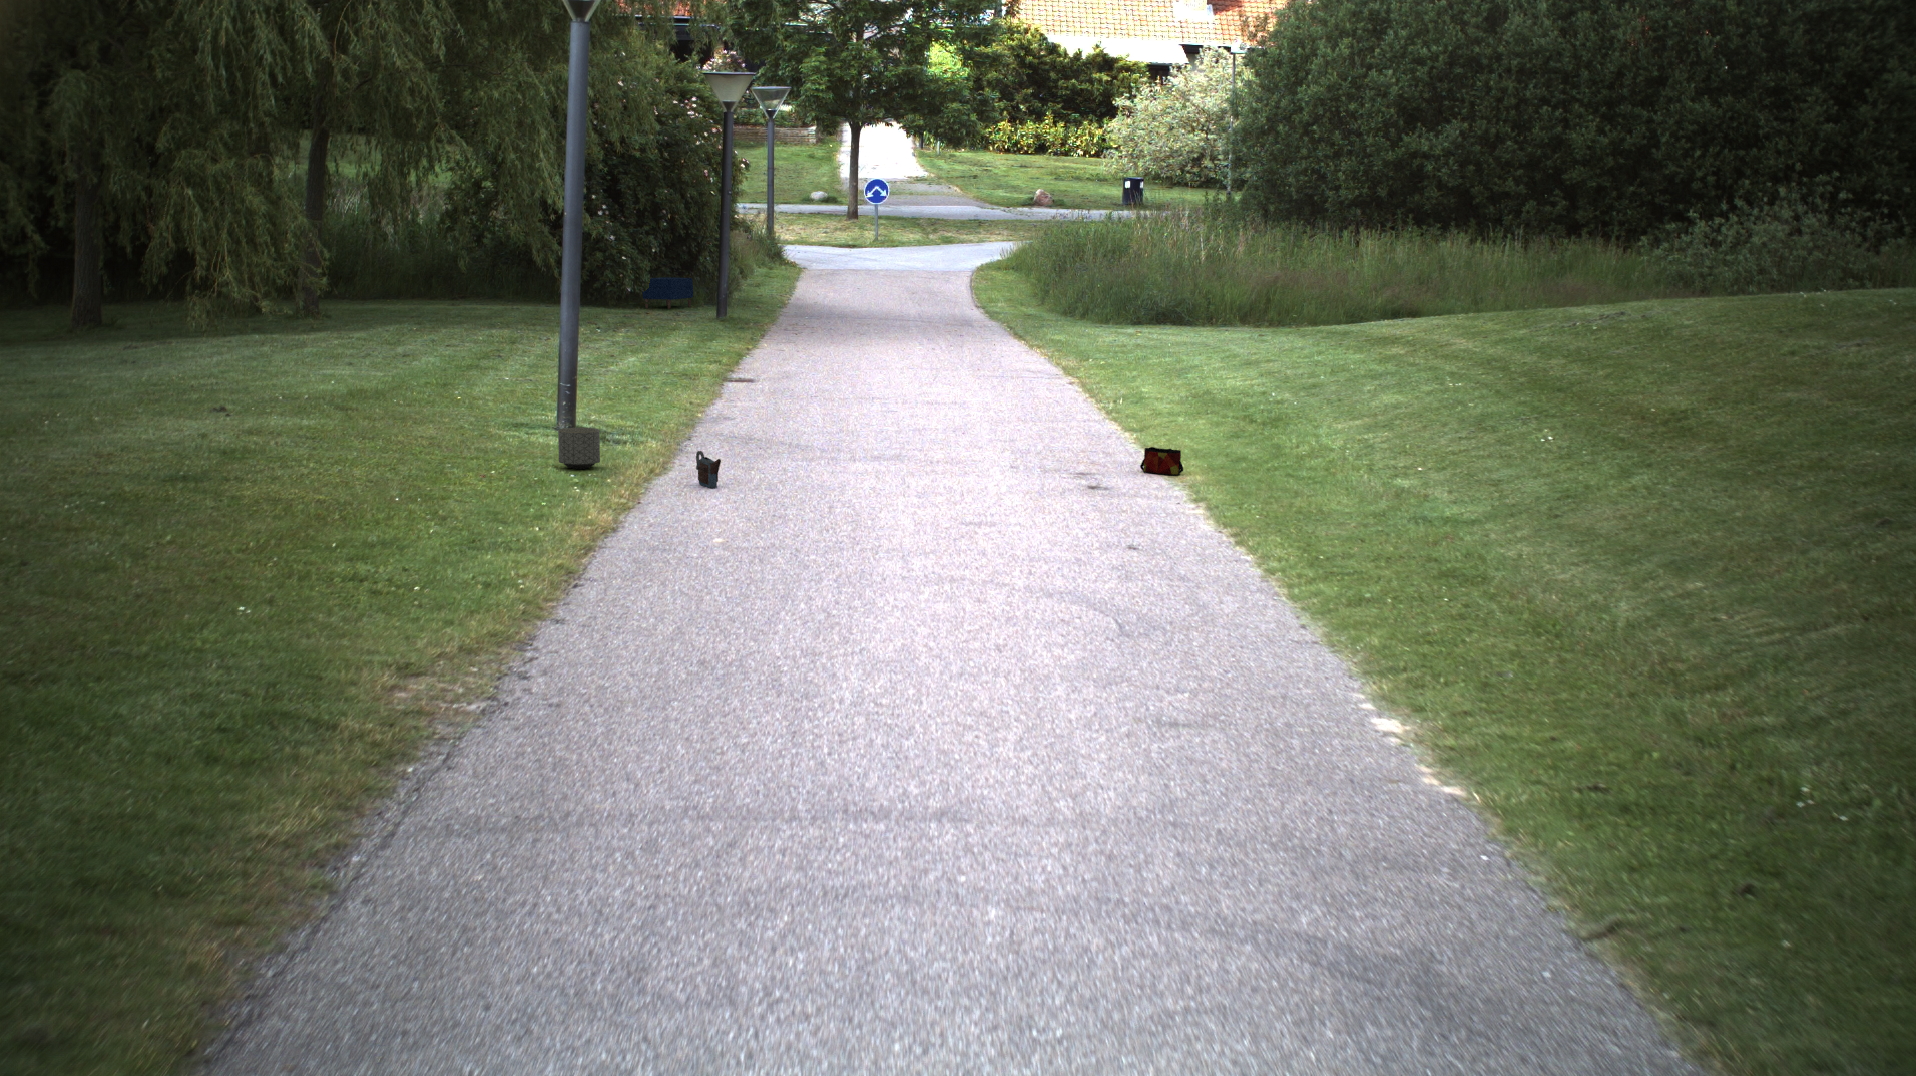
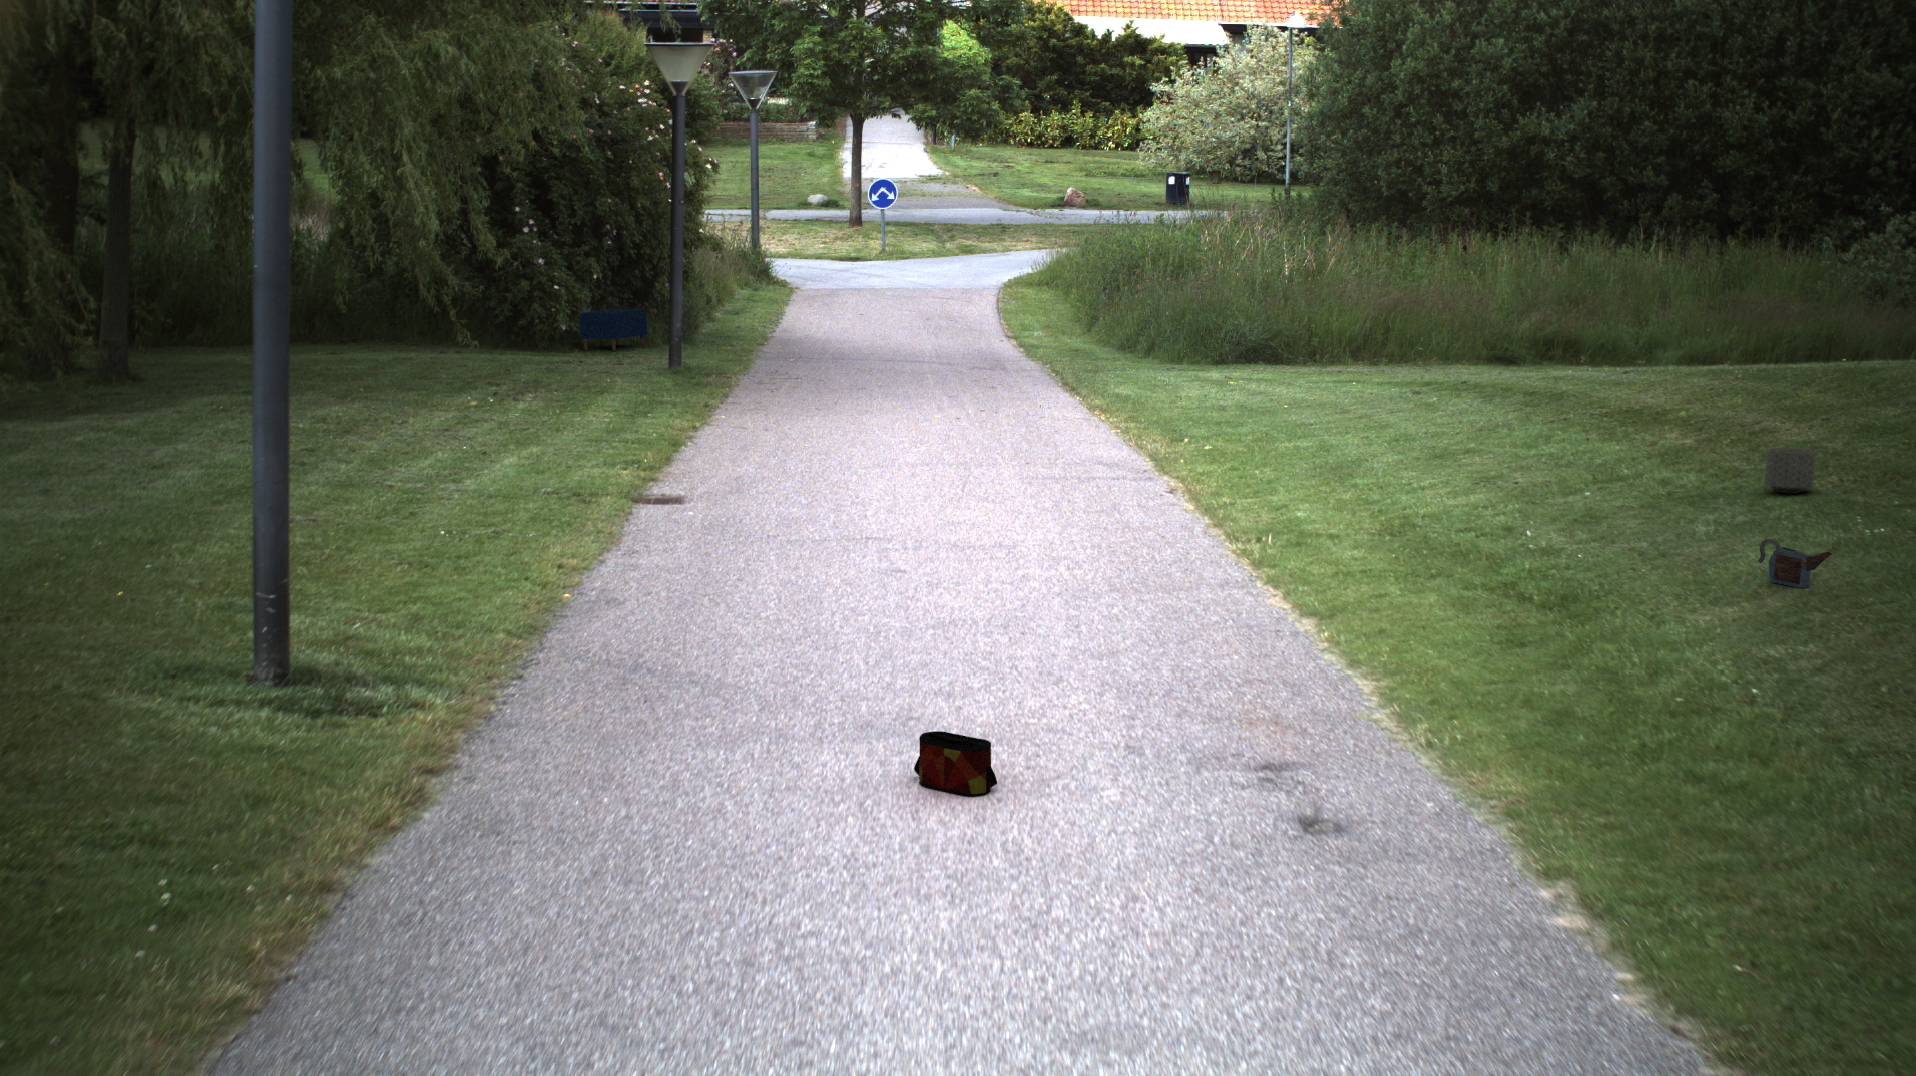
planter: present [558,428,600,469] -> present [1765,448,1816,494]
bag: present [1140,447,1183,475] -> present [914,731,997,796]
watering can: present [696,451,721,488] -> present [1758,539,1832,588]

